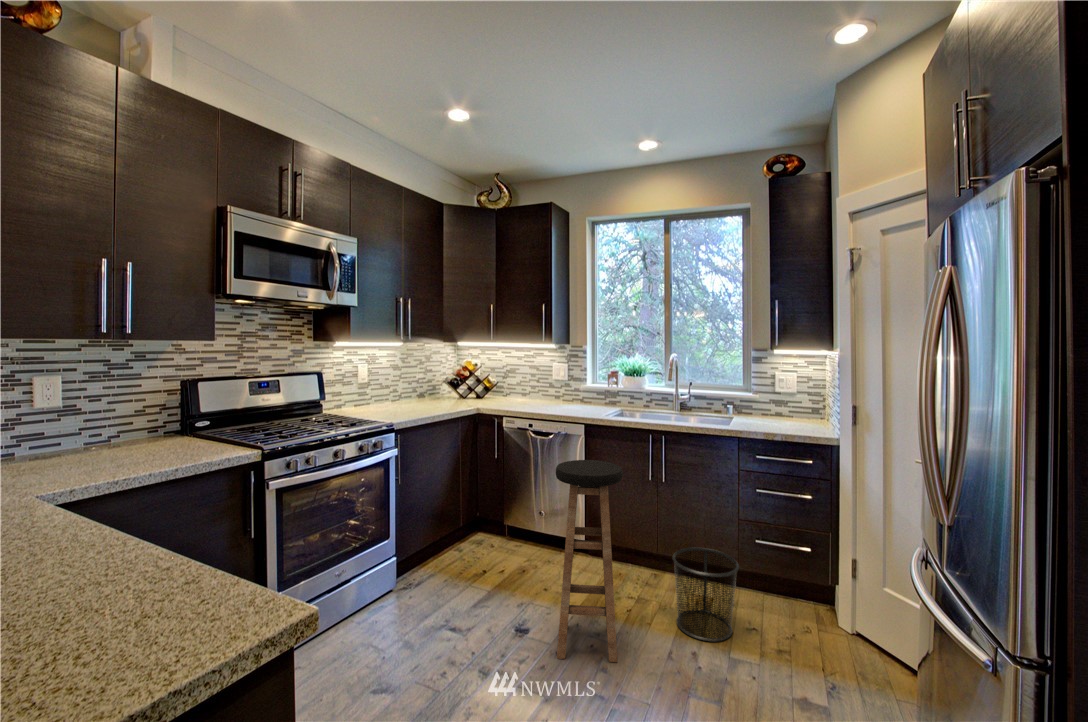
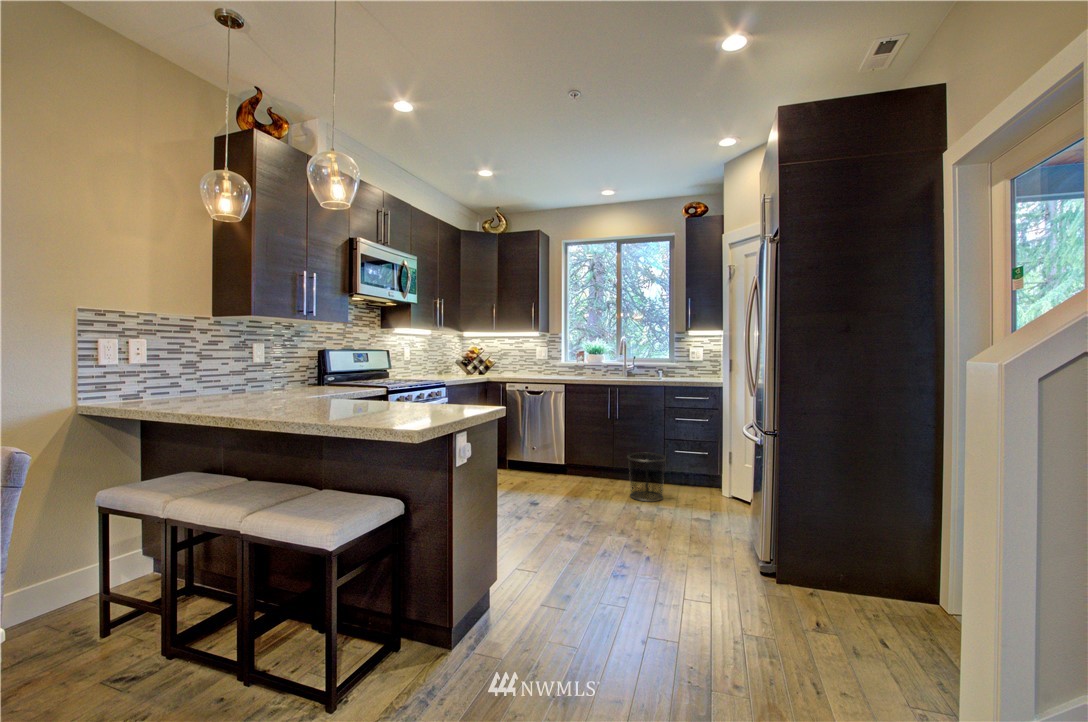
bar stool: present [556,460,623,662] -> none [558,397,598,511]

